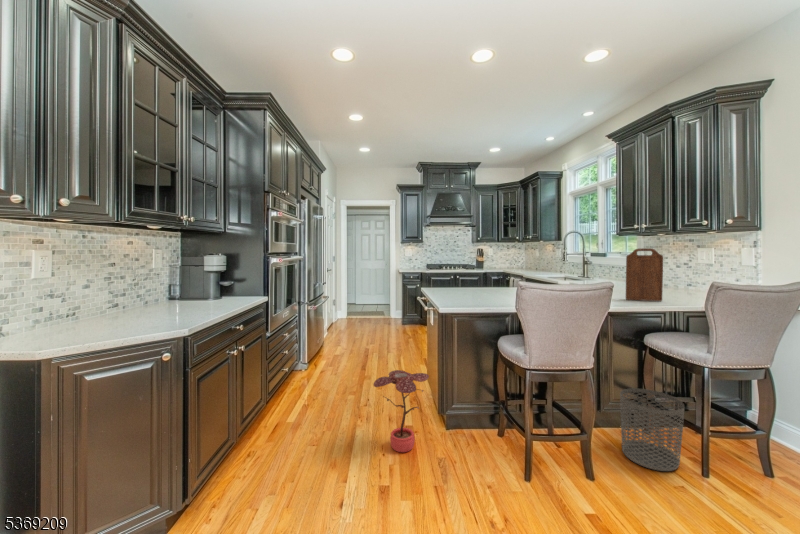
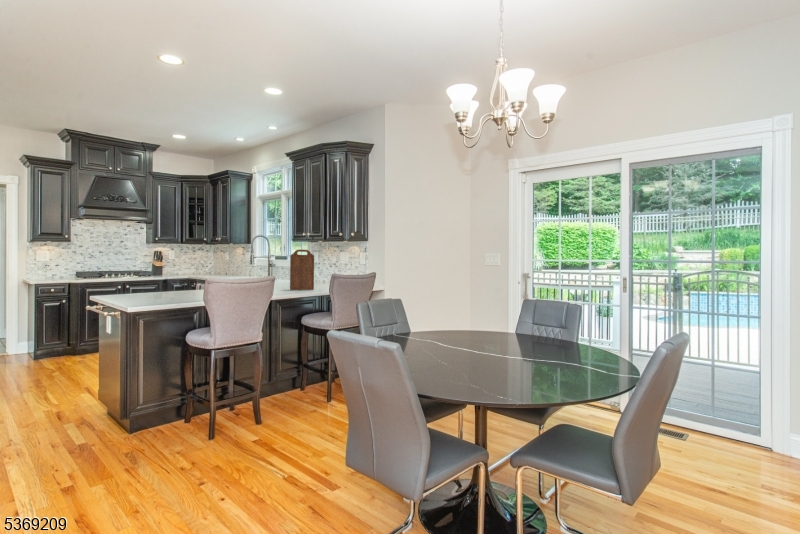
potted plant: present [374,370,429,452] -> none [45,364,111,444]
waste bin: present [620,388,684,471] -> none [282,355,321,407]

